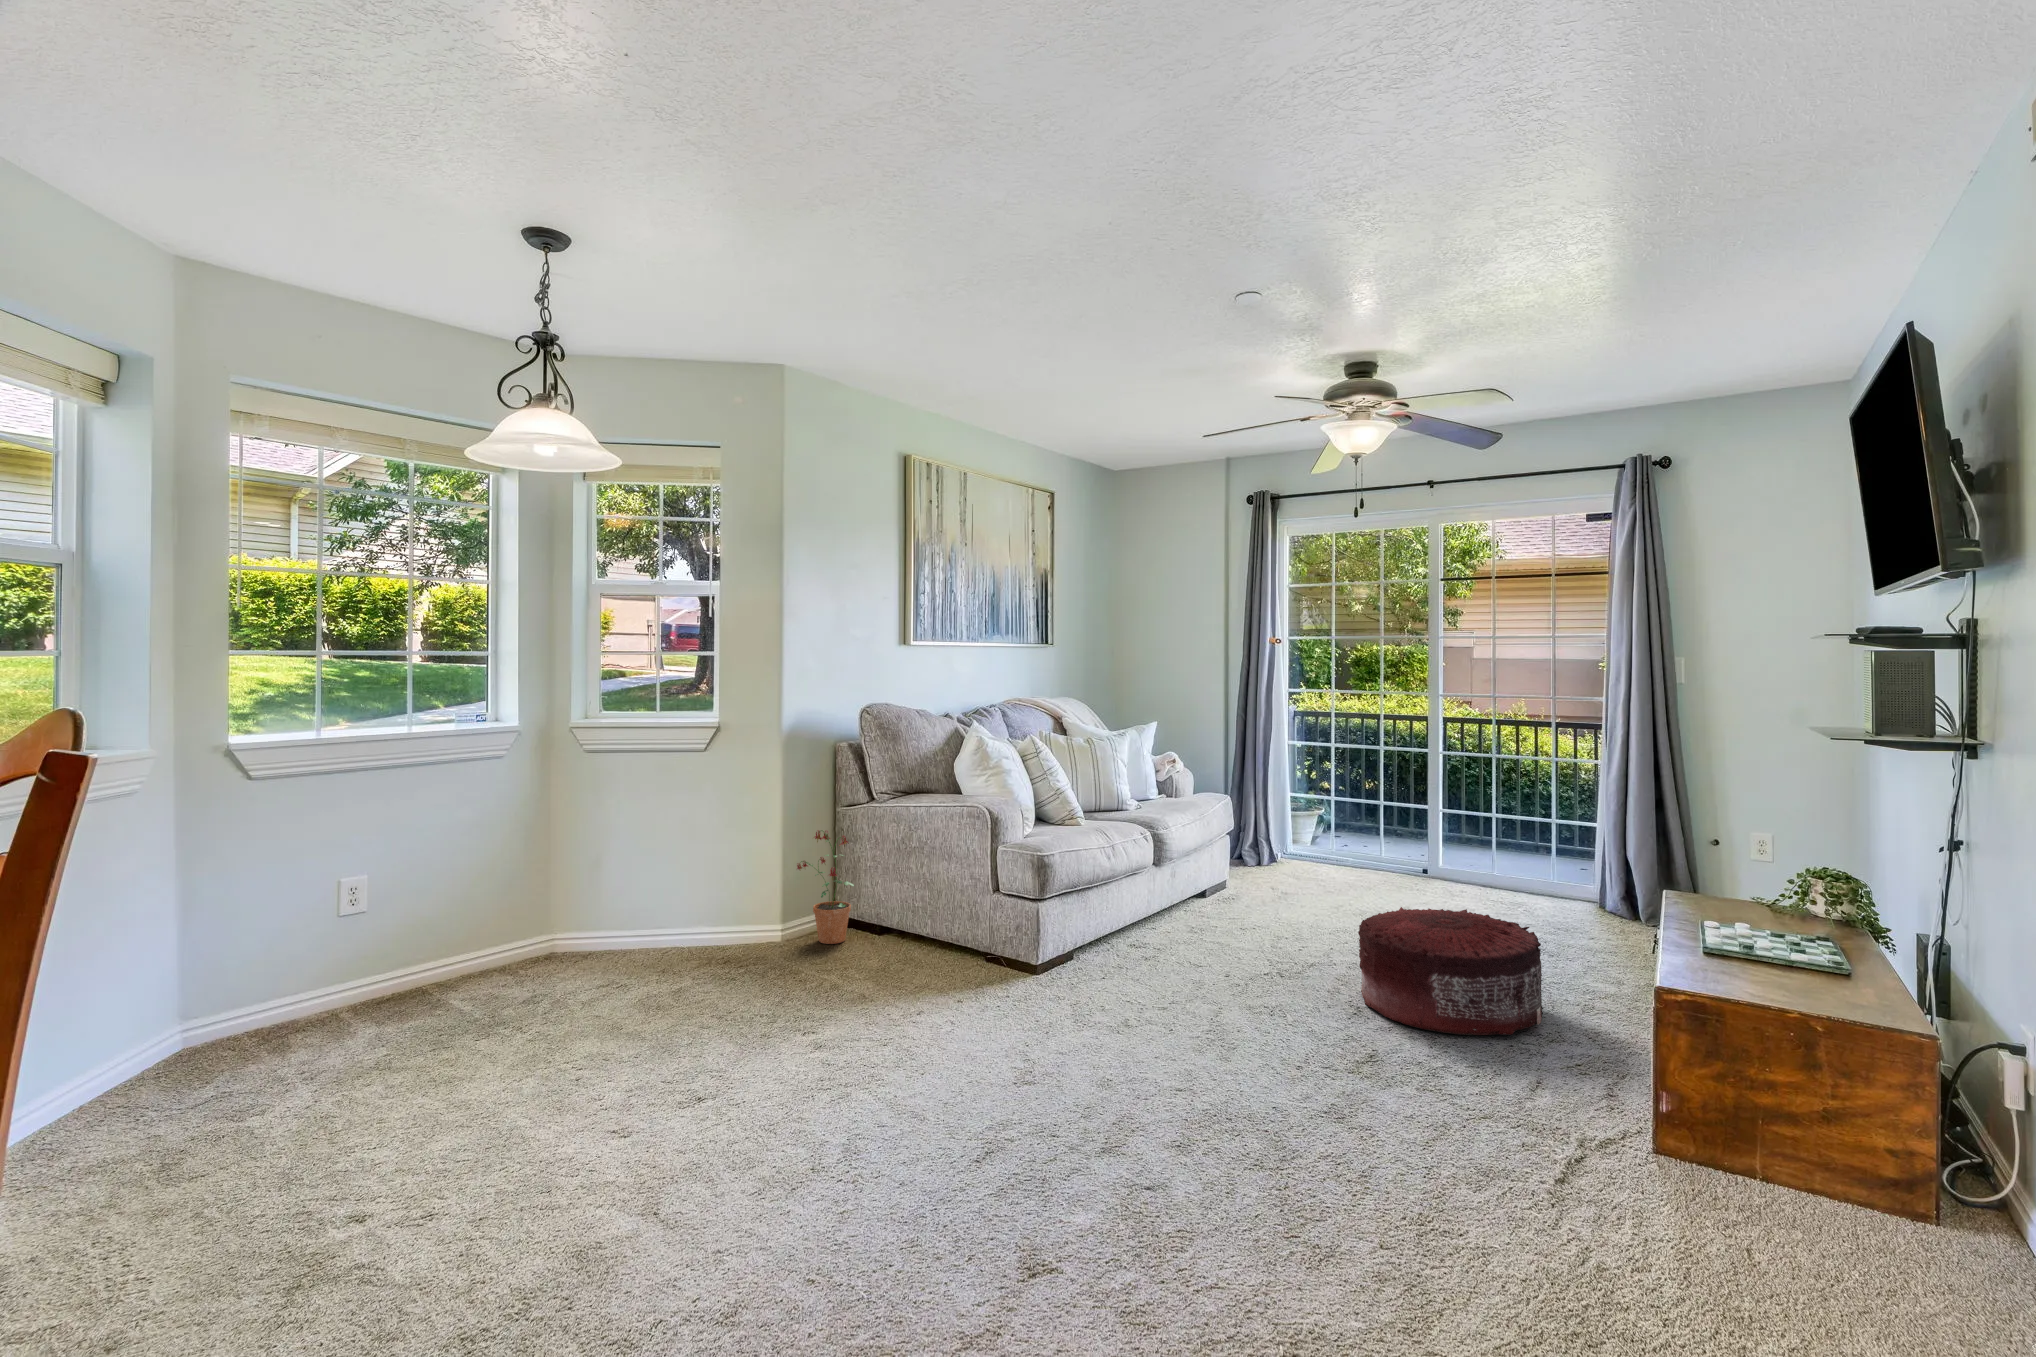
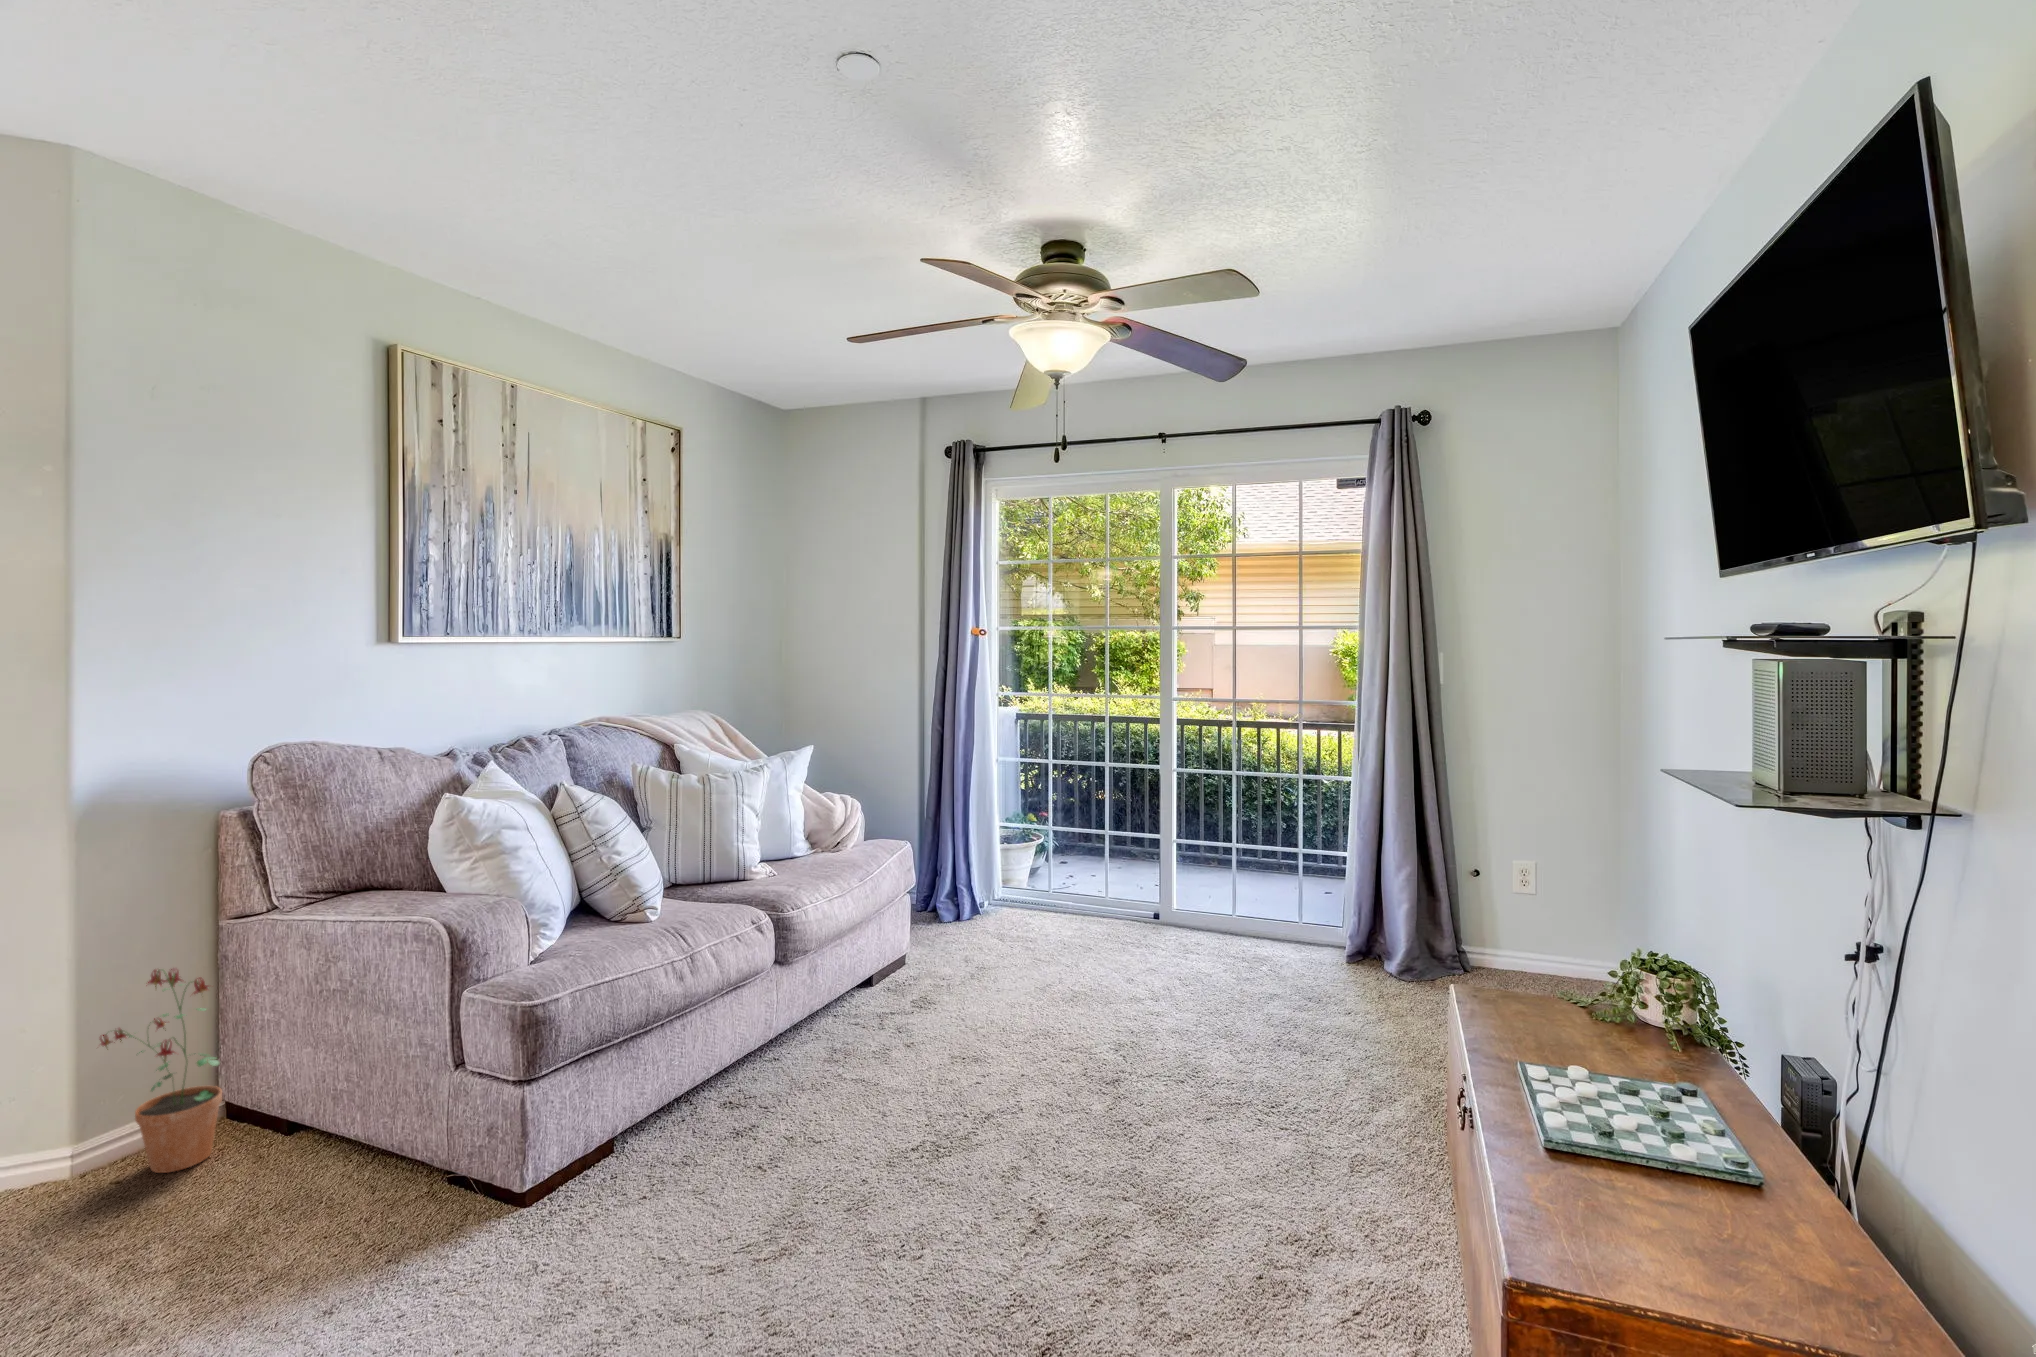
pouf: present [1358,907,1543,1035] -> none [1048,1031,1319,1287]

